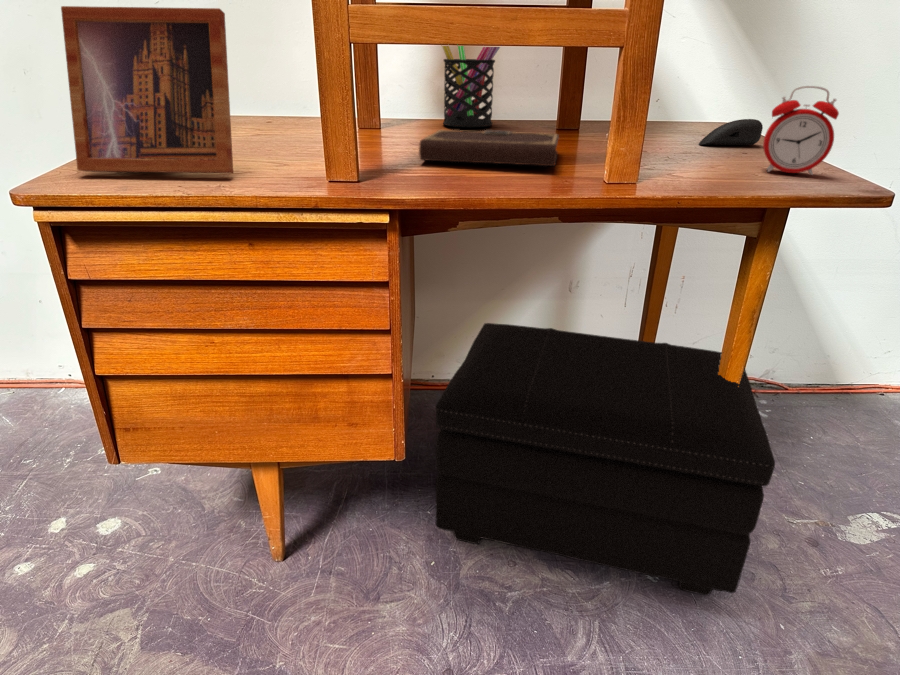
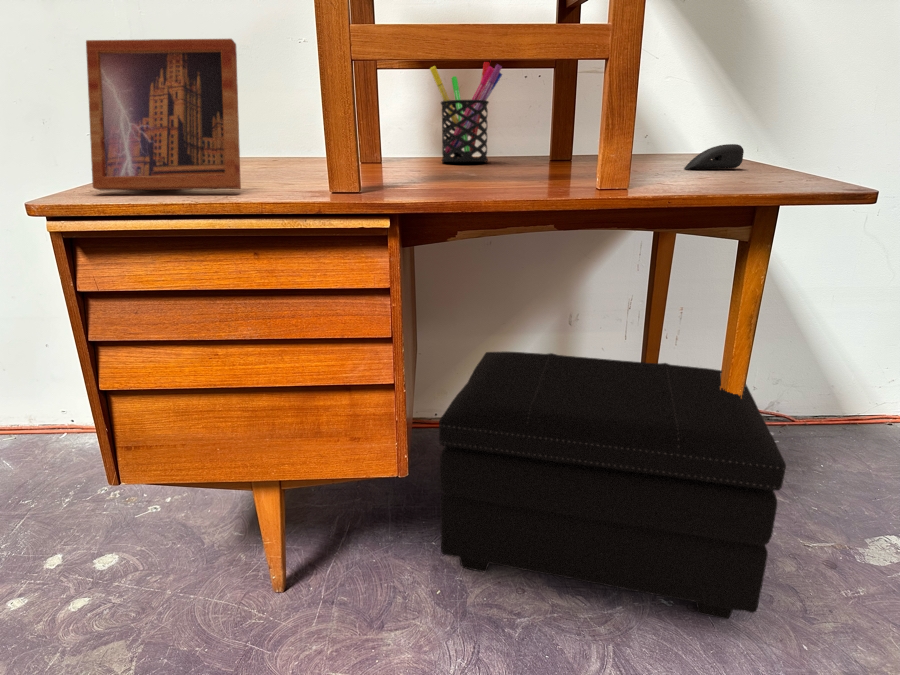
alarm clock: present [763,86,839,175] -> none [746,100,815,183]
notebook: present [419,130,559,166] -> none [418,157,551,180]

